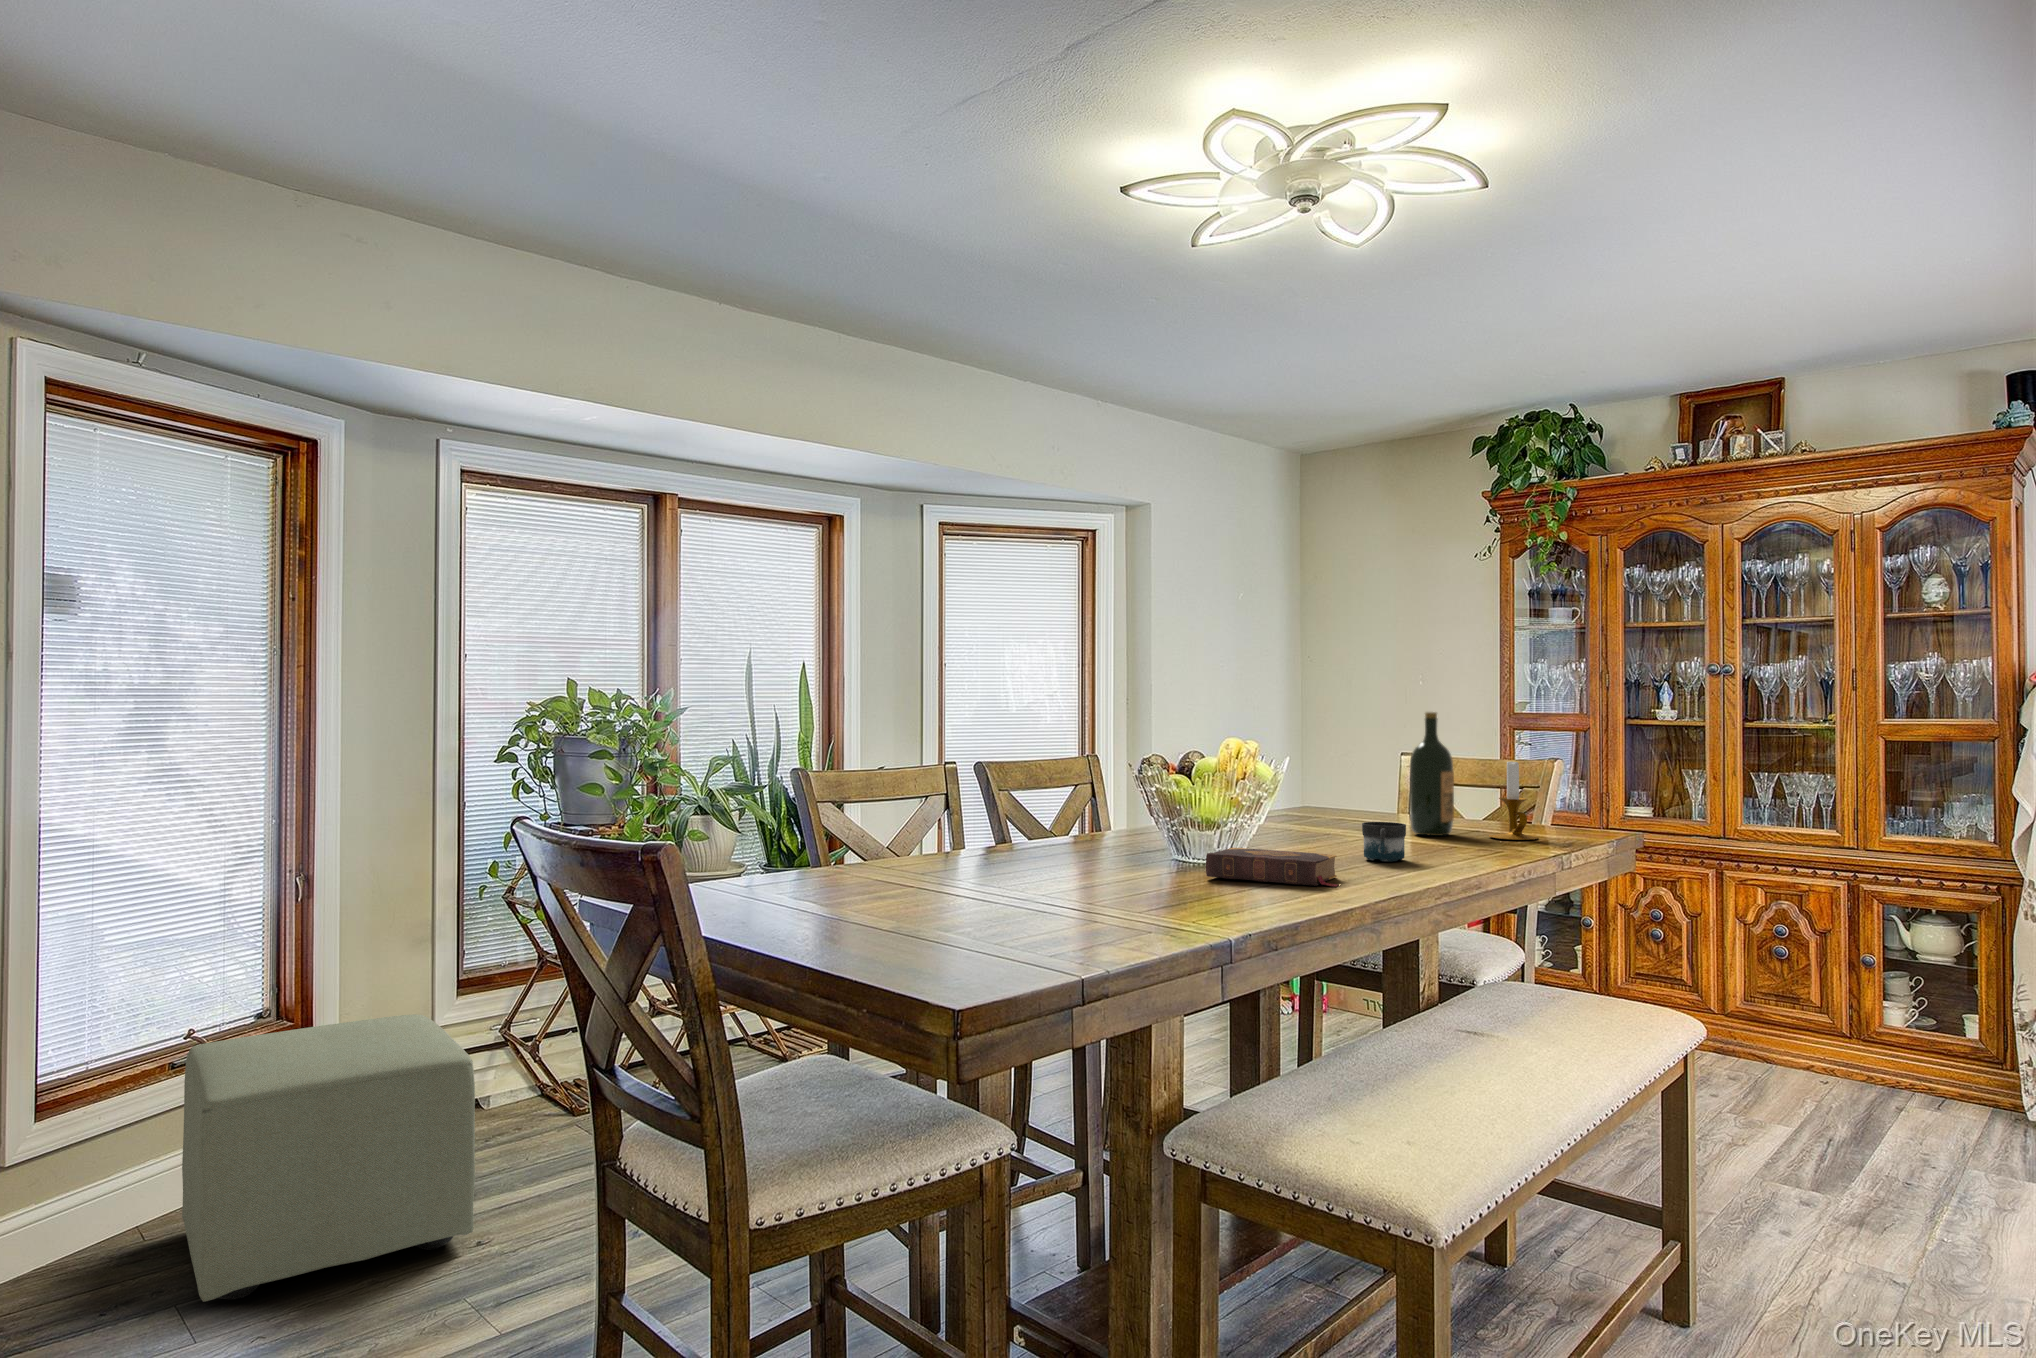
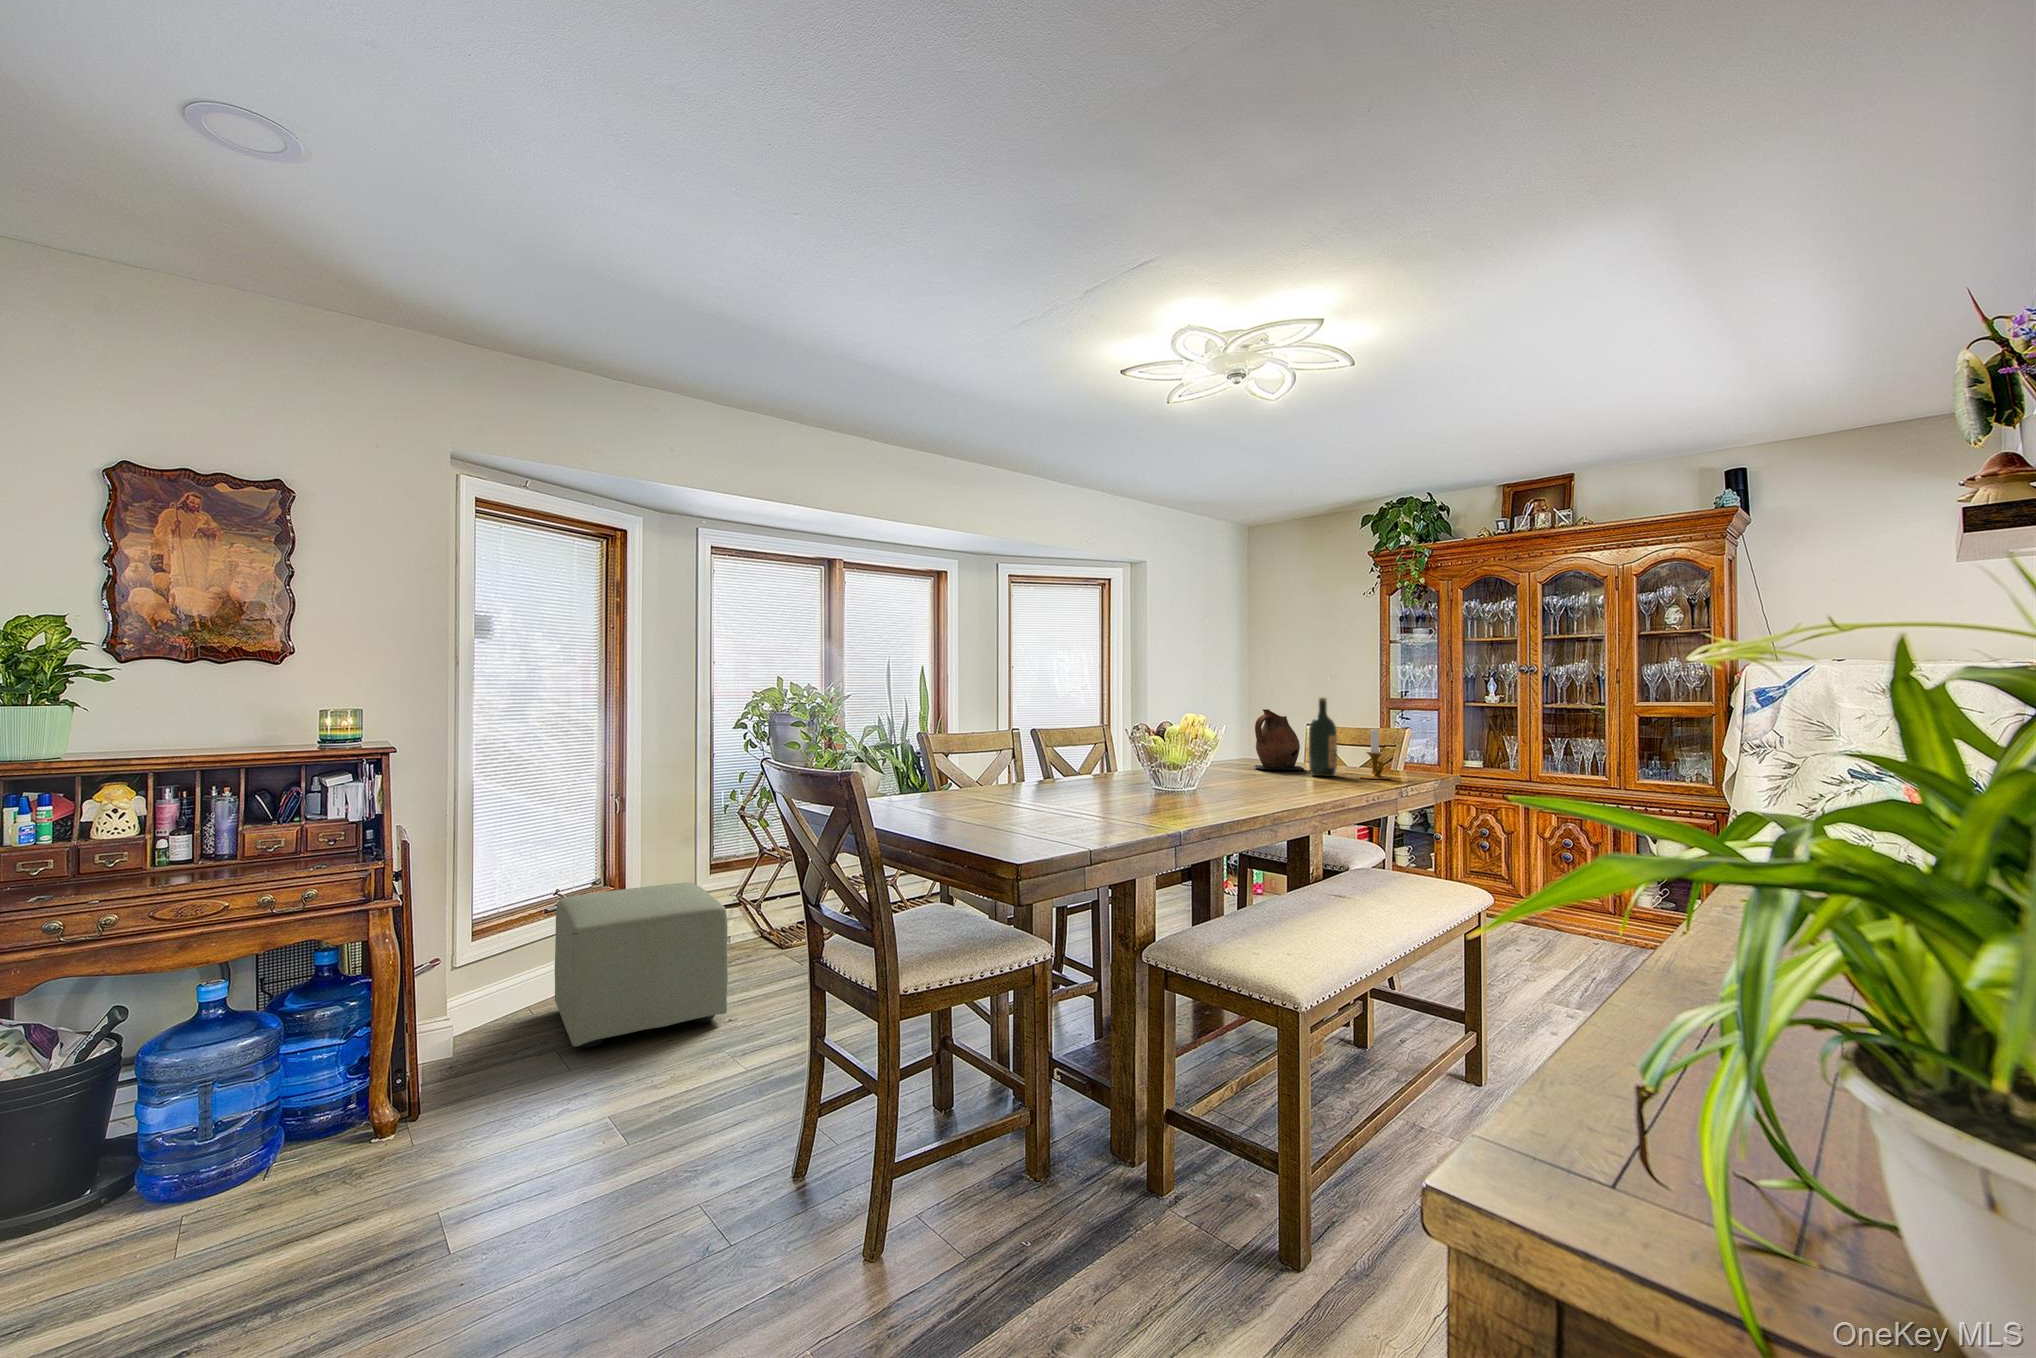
ceramic pitcher: none [1318,730,1401,827] -> present [1255,709,1304,770]
mug: present [1362,822,1406,861] -> none [1274,767,1301,791]
book: present [1206,848,1337,886] -> none [1173,781,1256,805]

